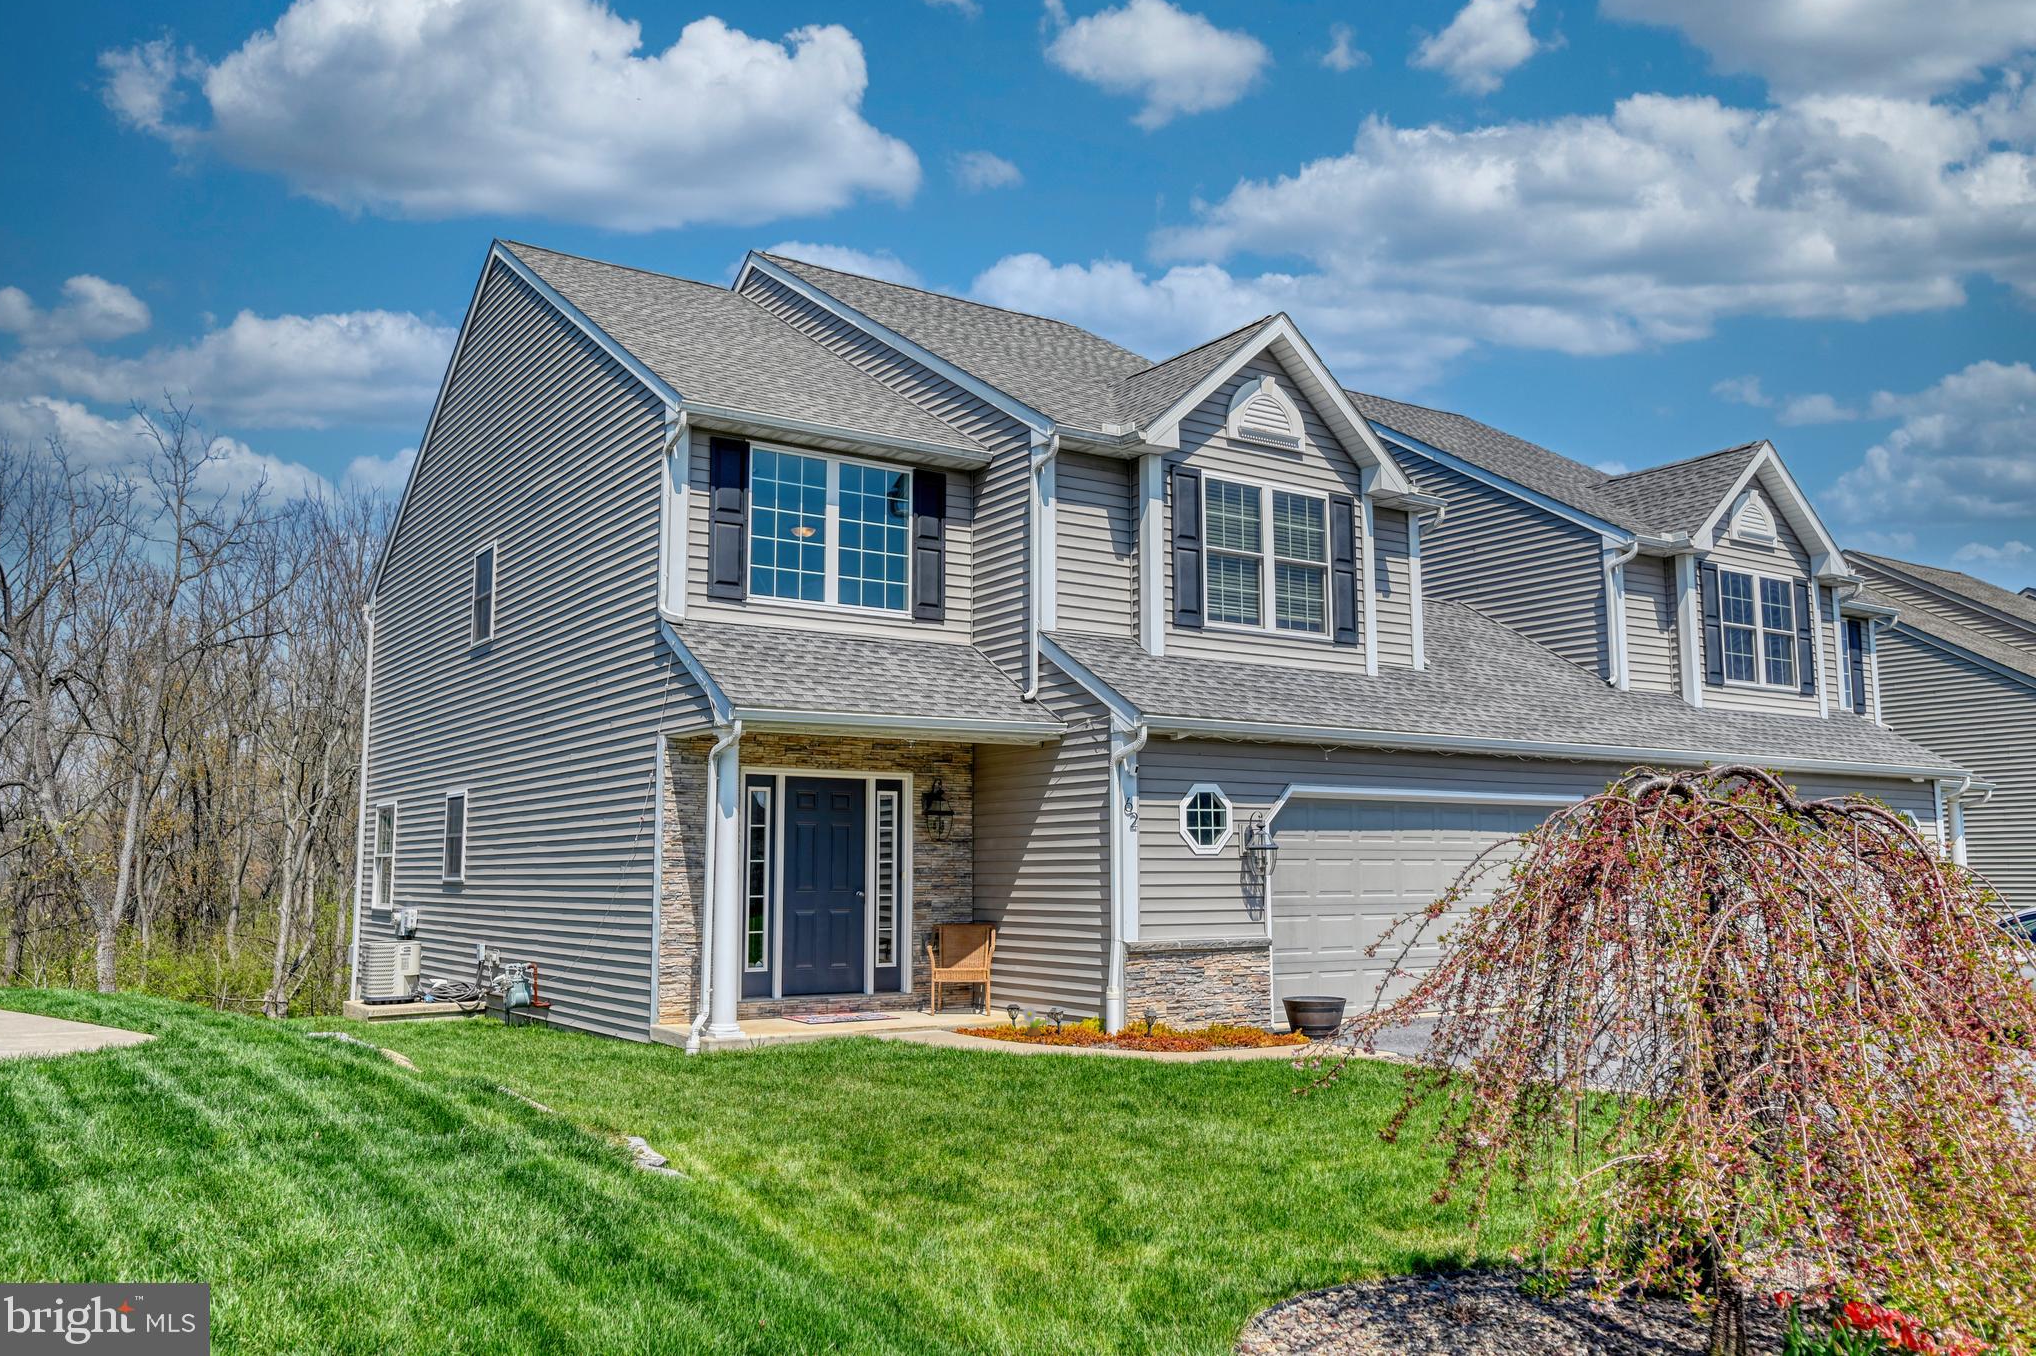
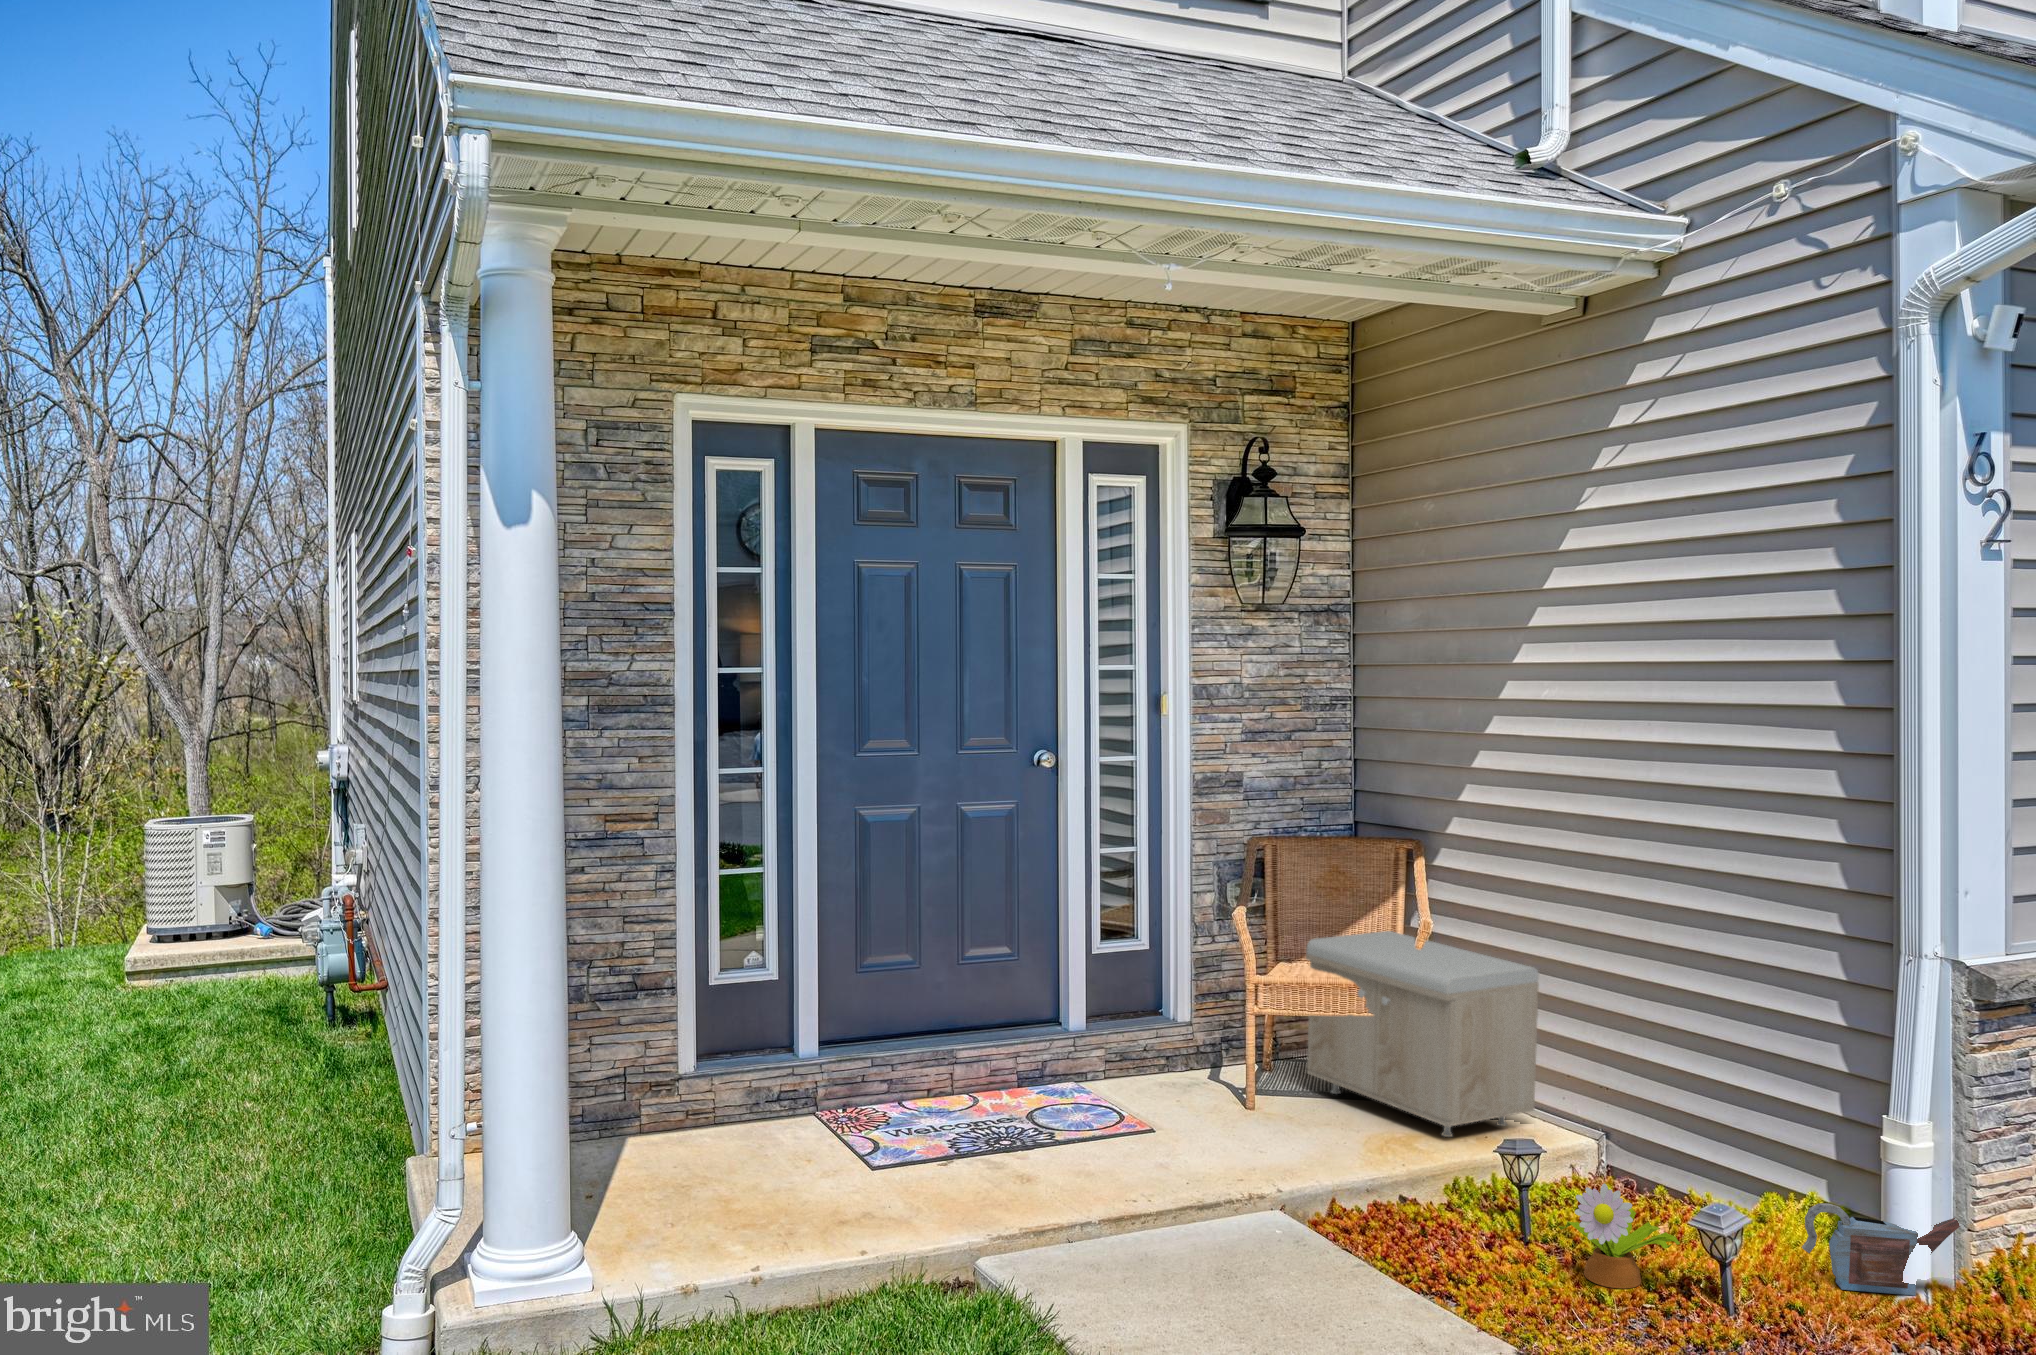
storage bench: none [953,957,1029,1019] -> present [1306,931,1539,1137]
watering can: none [1085,1012,1126,1036] -> present [1802,1203,1960,1296]

